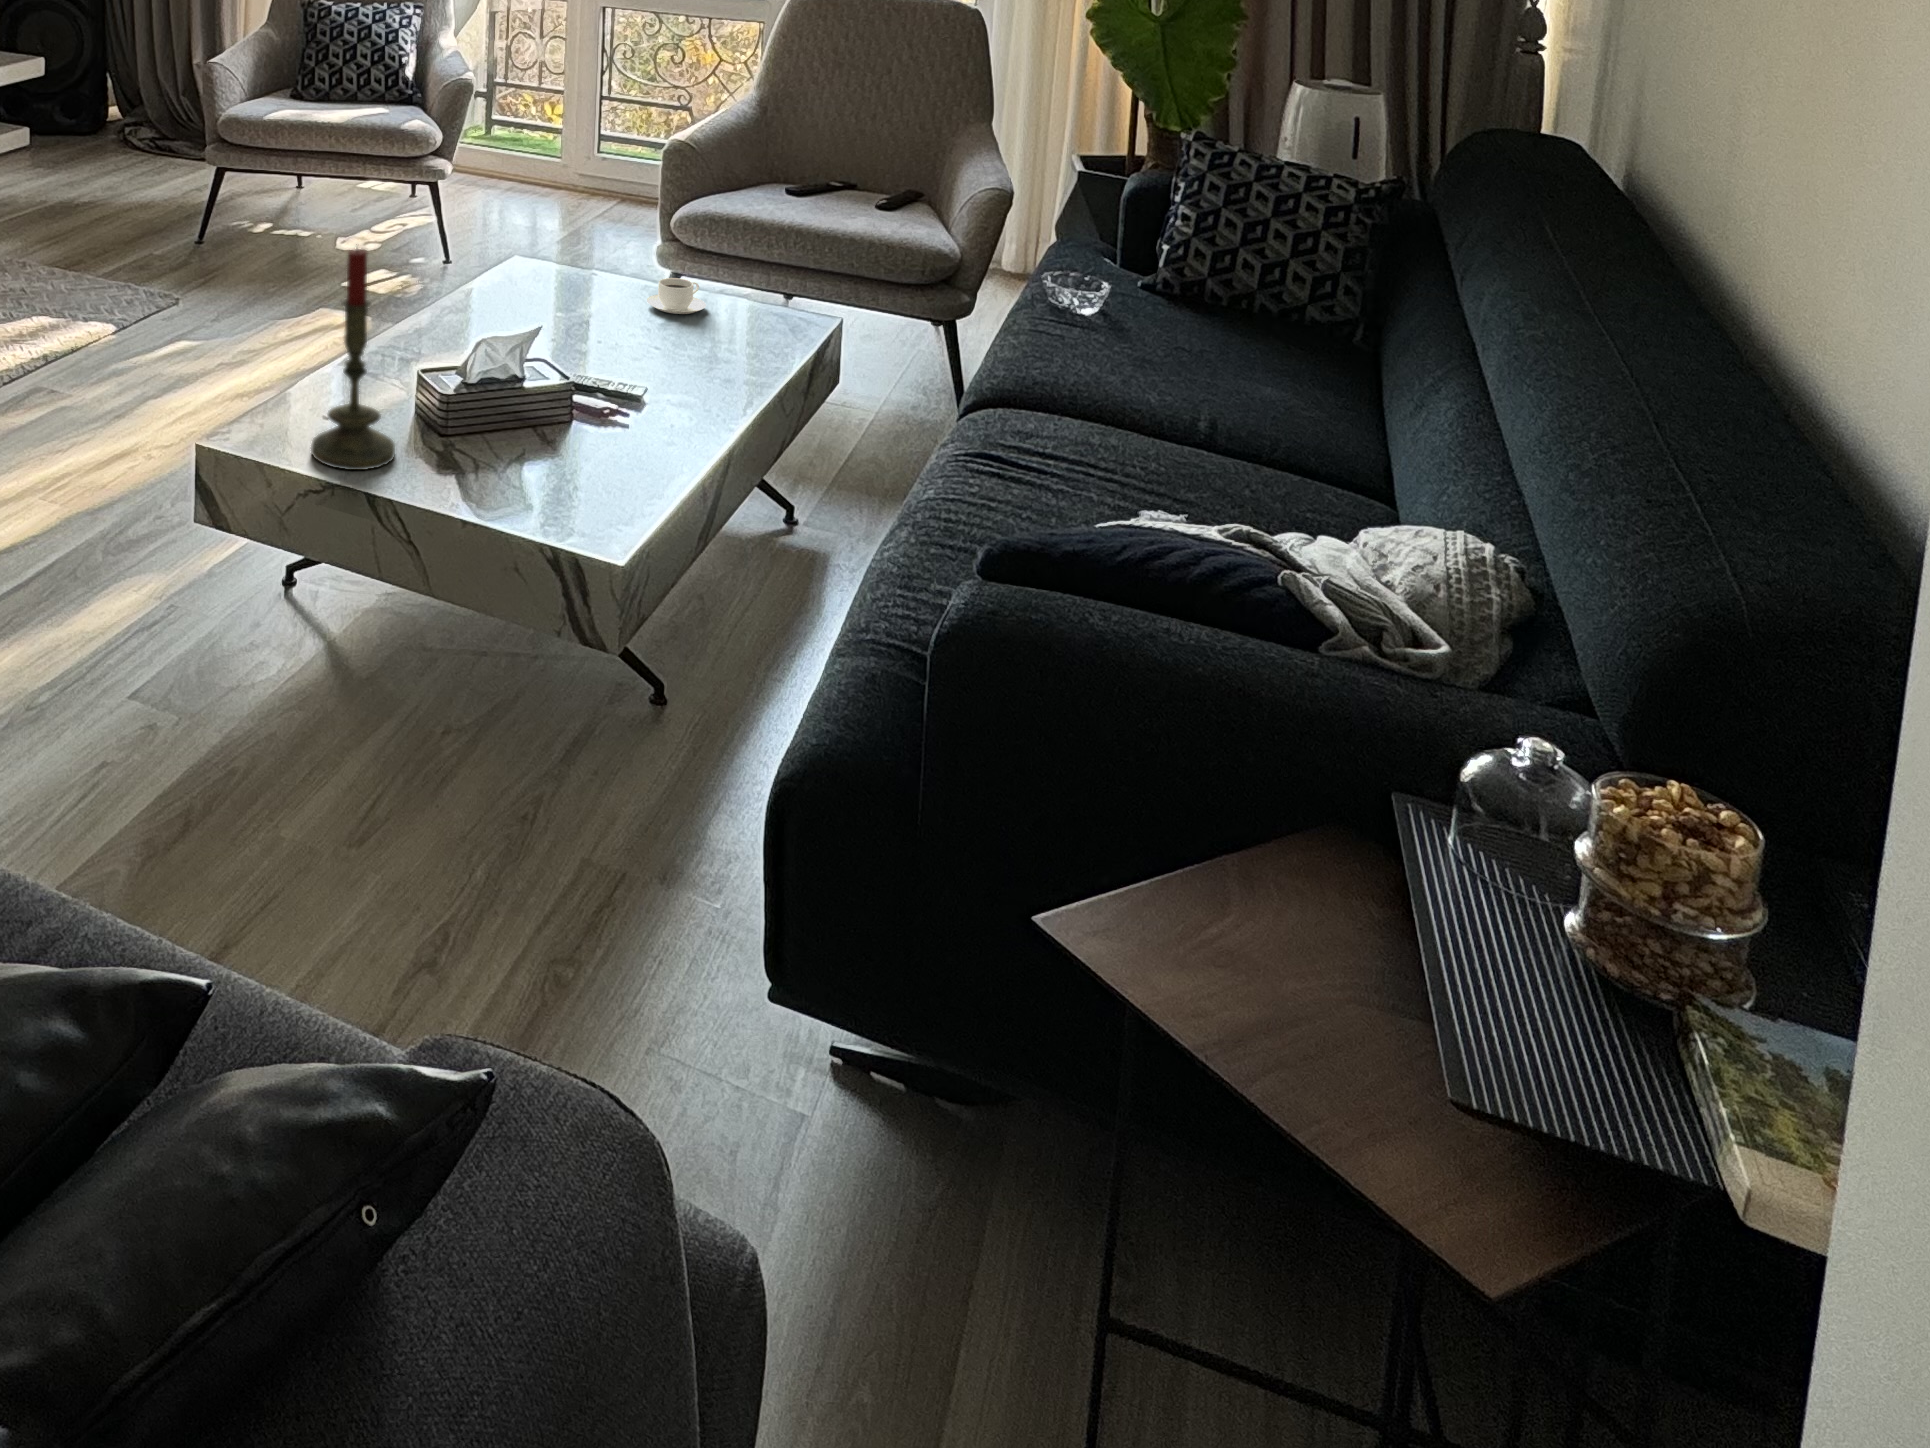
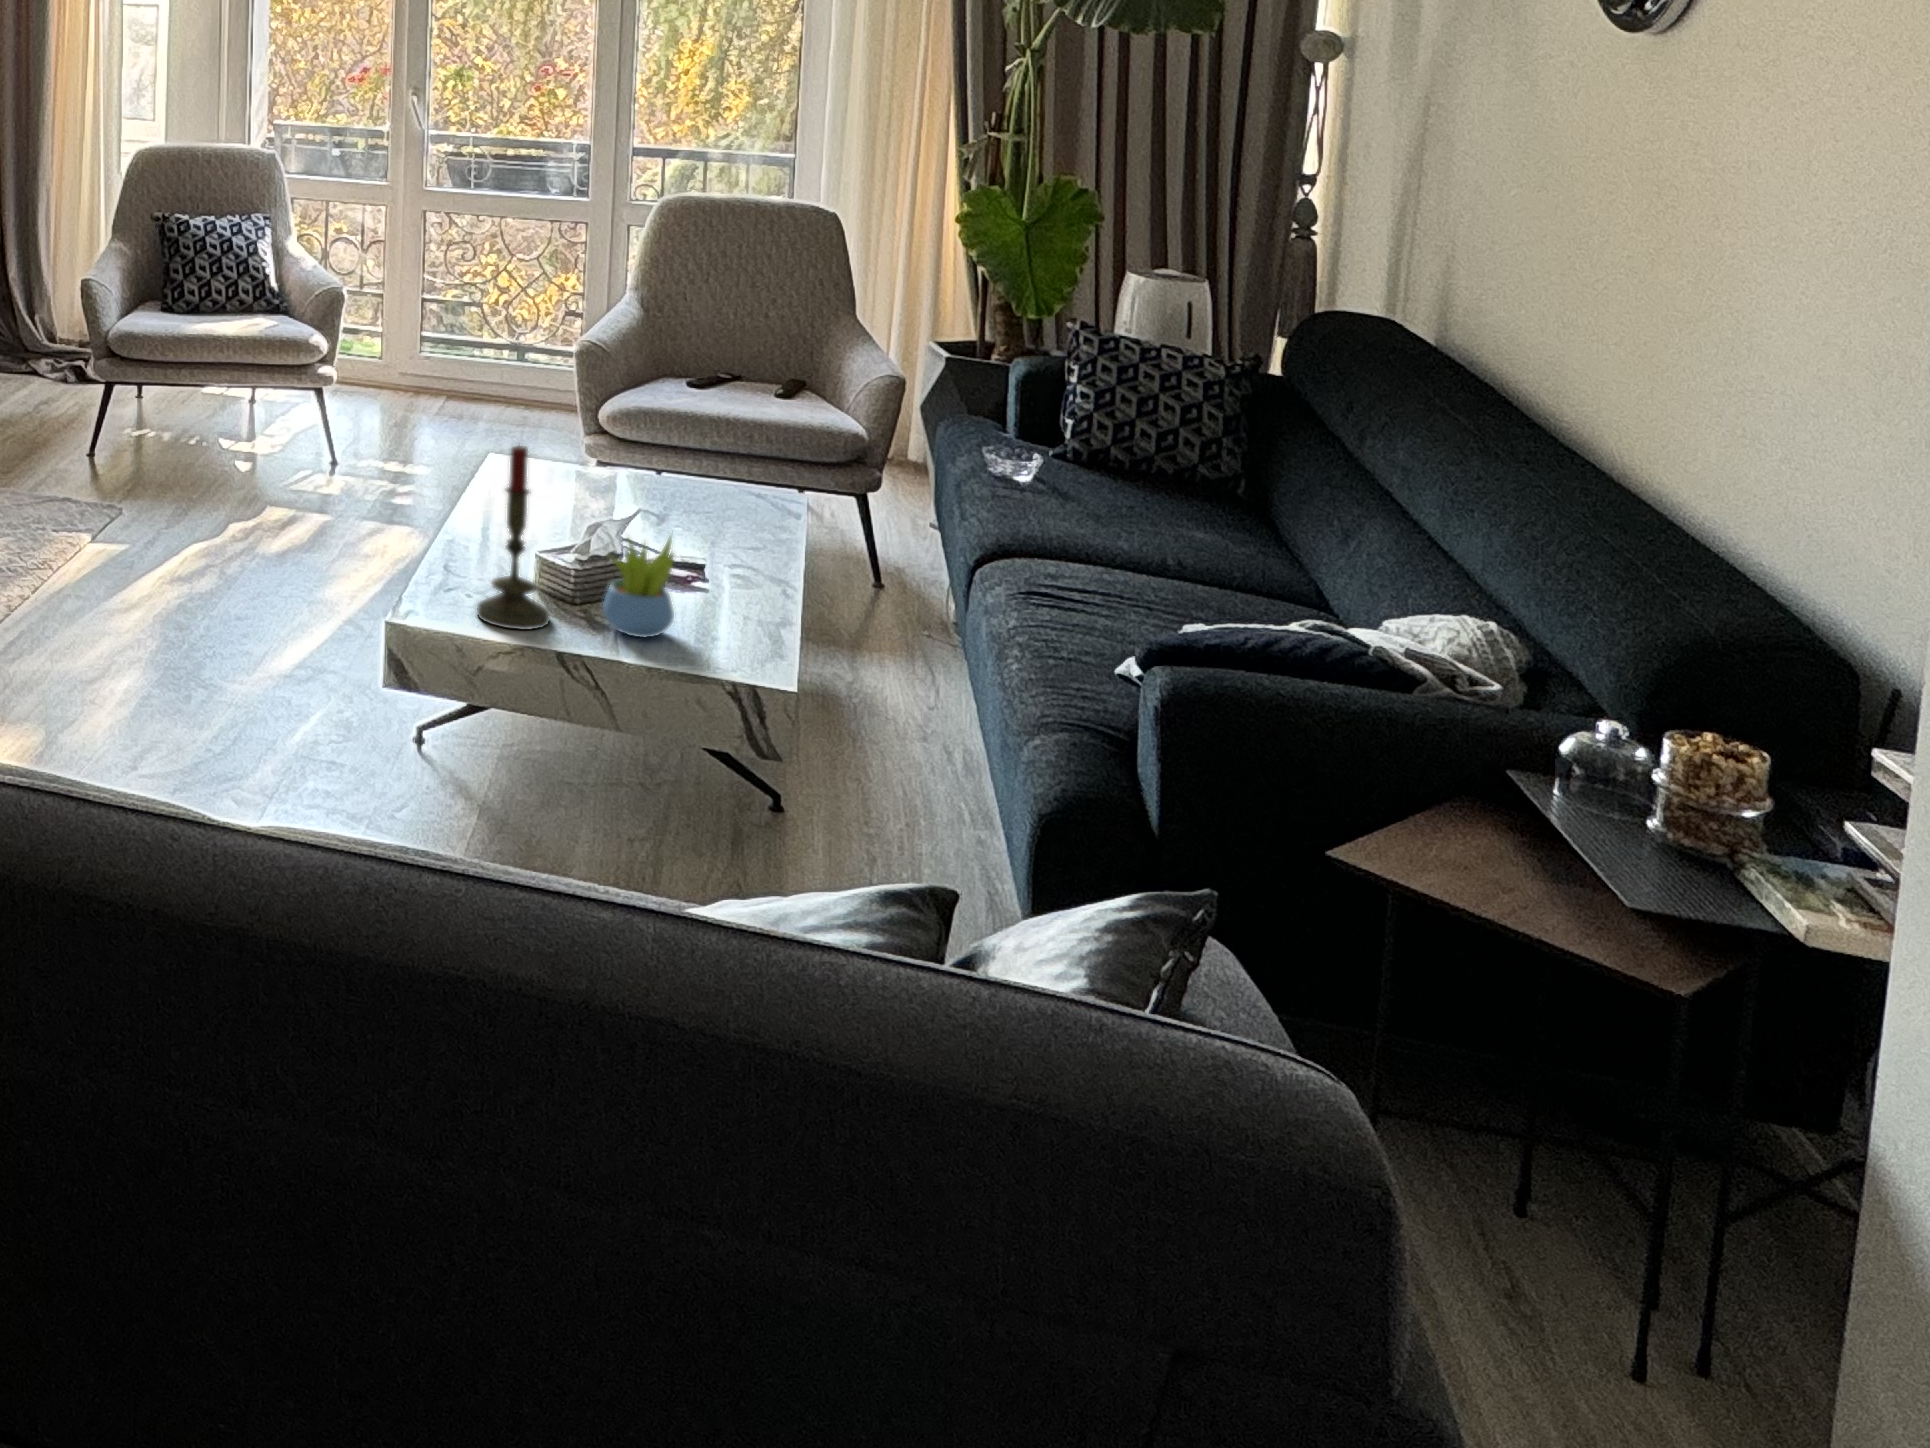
coffee cup: present [647,278,706,314] -> none [636,464,690,495]
succulent plant: none [447,359,530,488] -> present [603,537,674,637]

